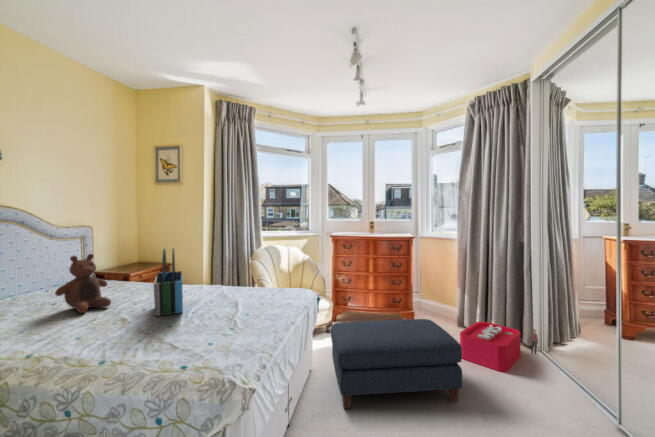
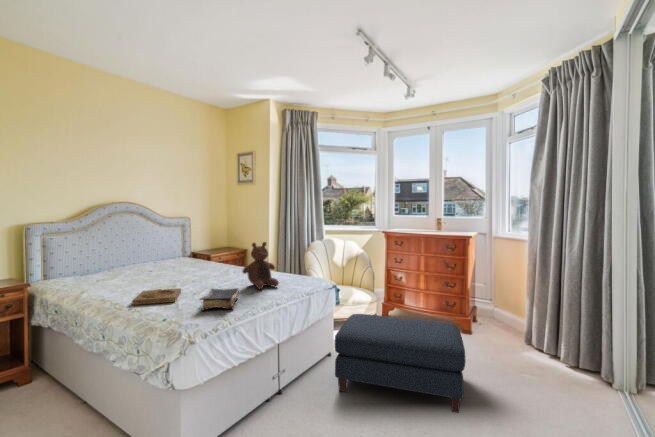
tote bag: present [154,248,183,316] -> none [193,234,226,285]
stuffed bear: present [55,254,111,313] -> present [242,242,279,289]
book: none [201,314,249,352] -> present [200,288,239,311]
storage bin: present [460,322,538,372] -> none [500,340,616,400]
tray: none [85,325,153,362] -> present [132,289,181,305]

